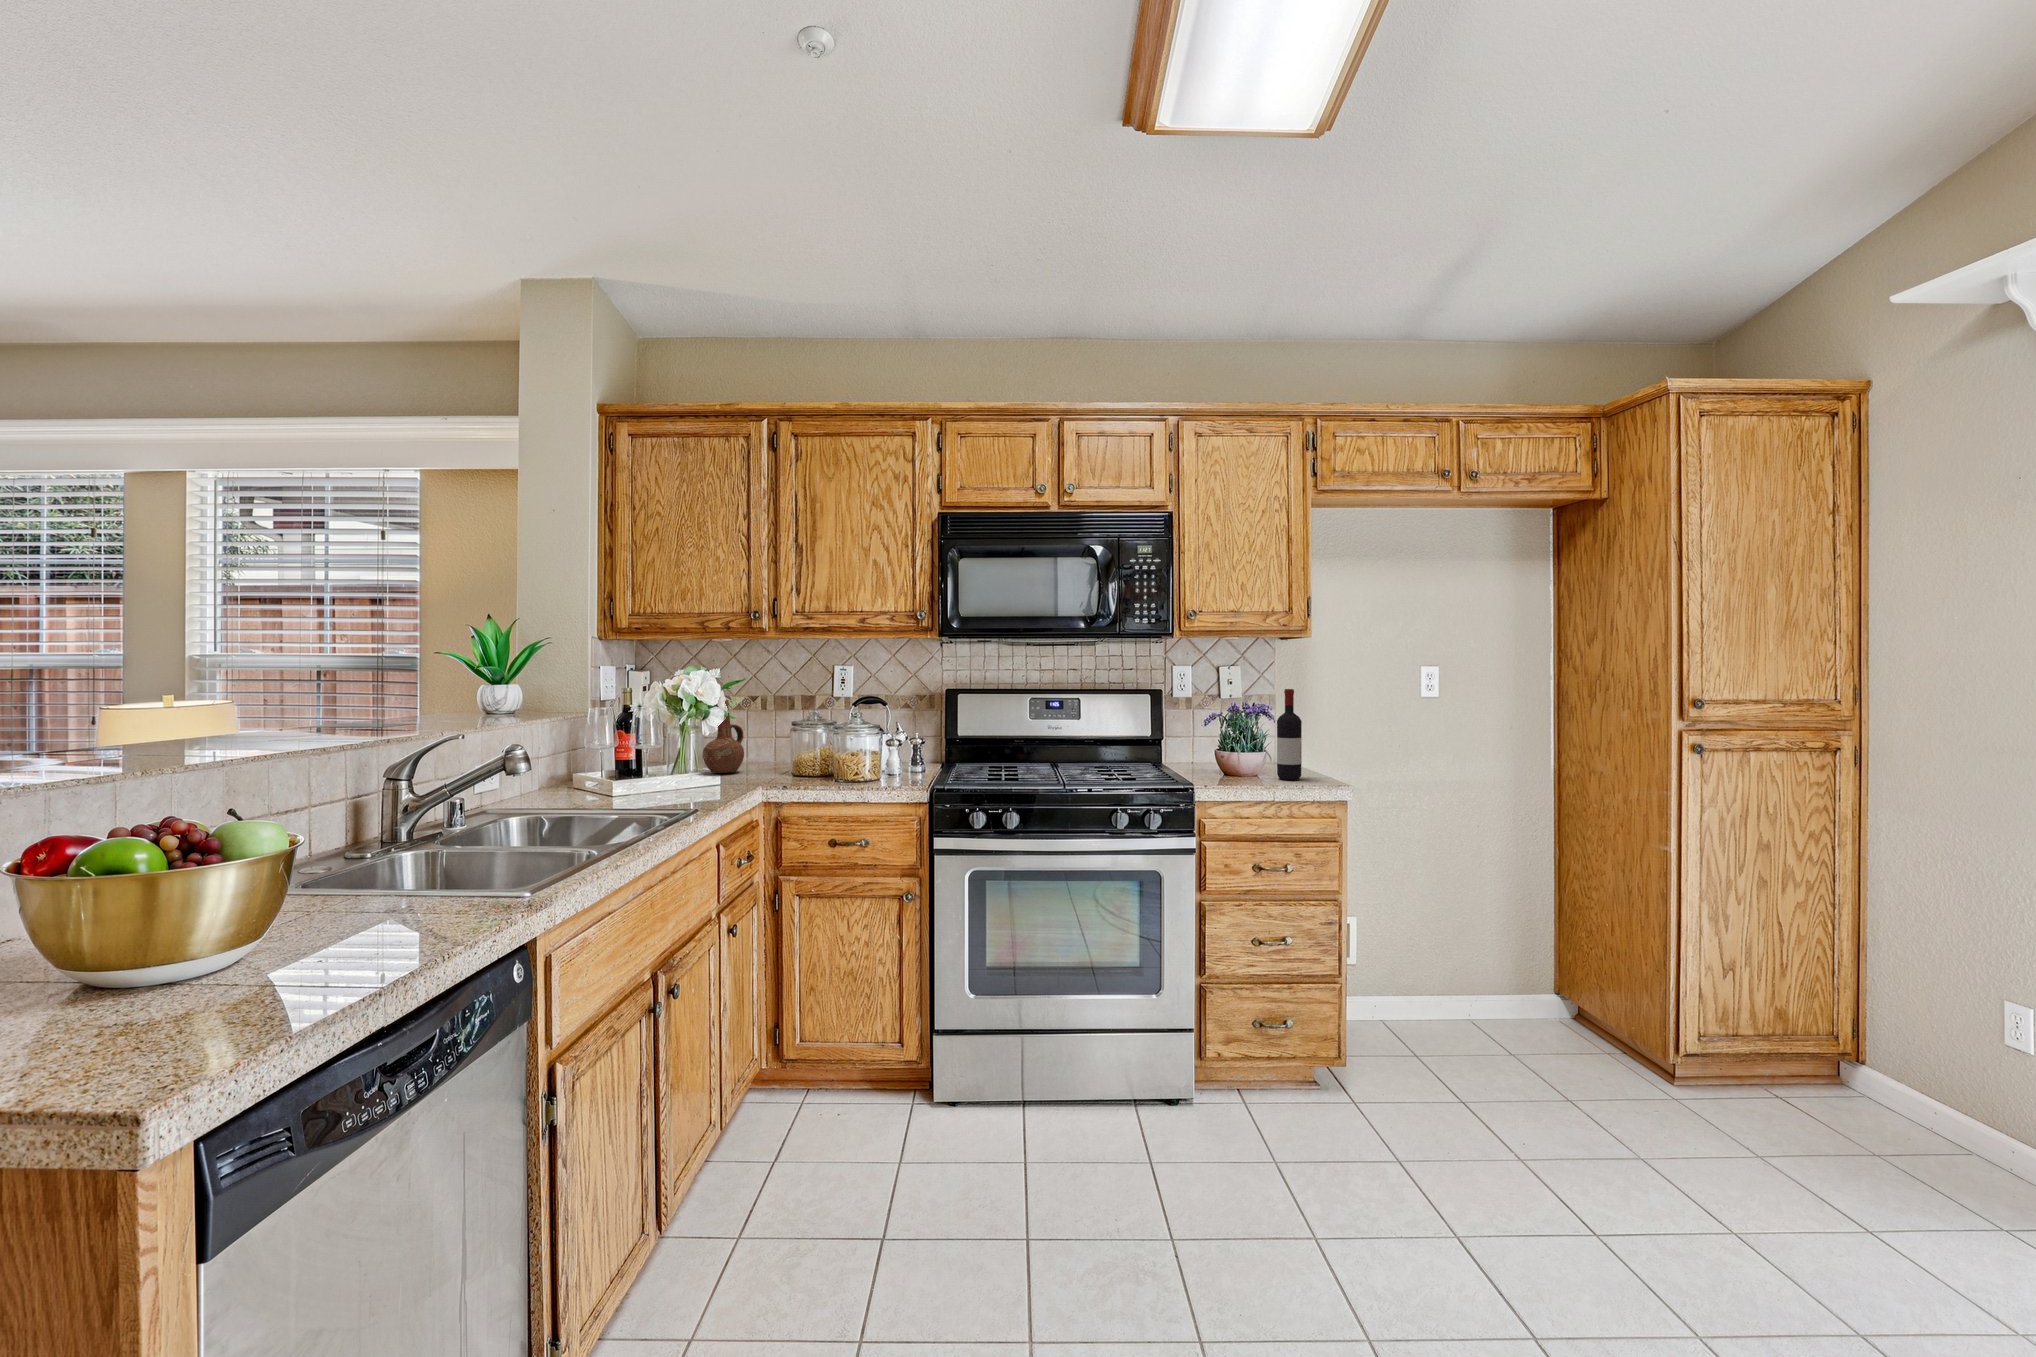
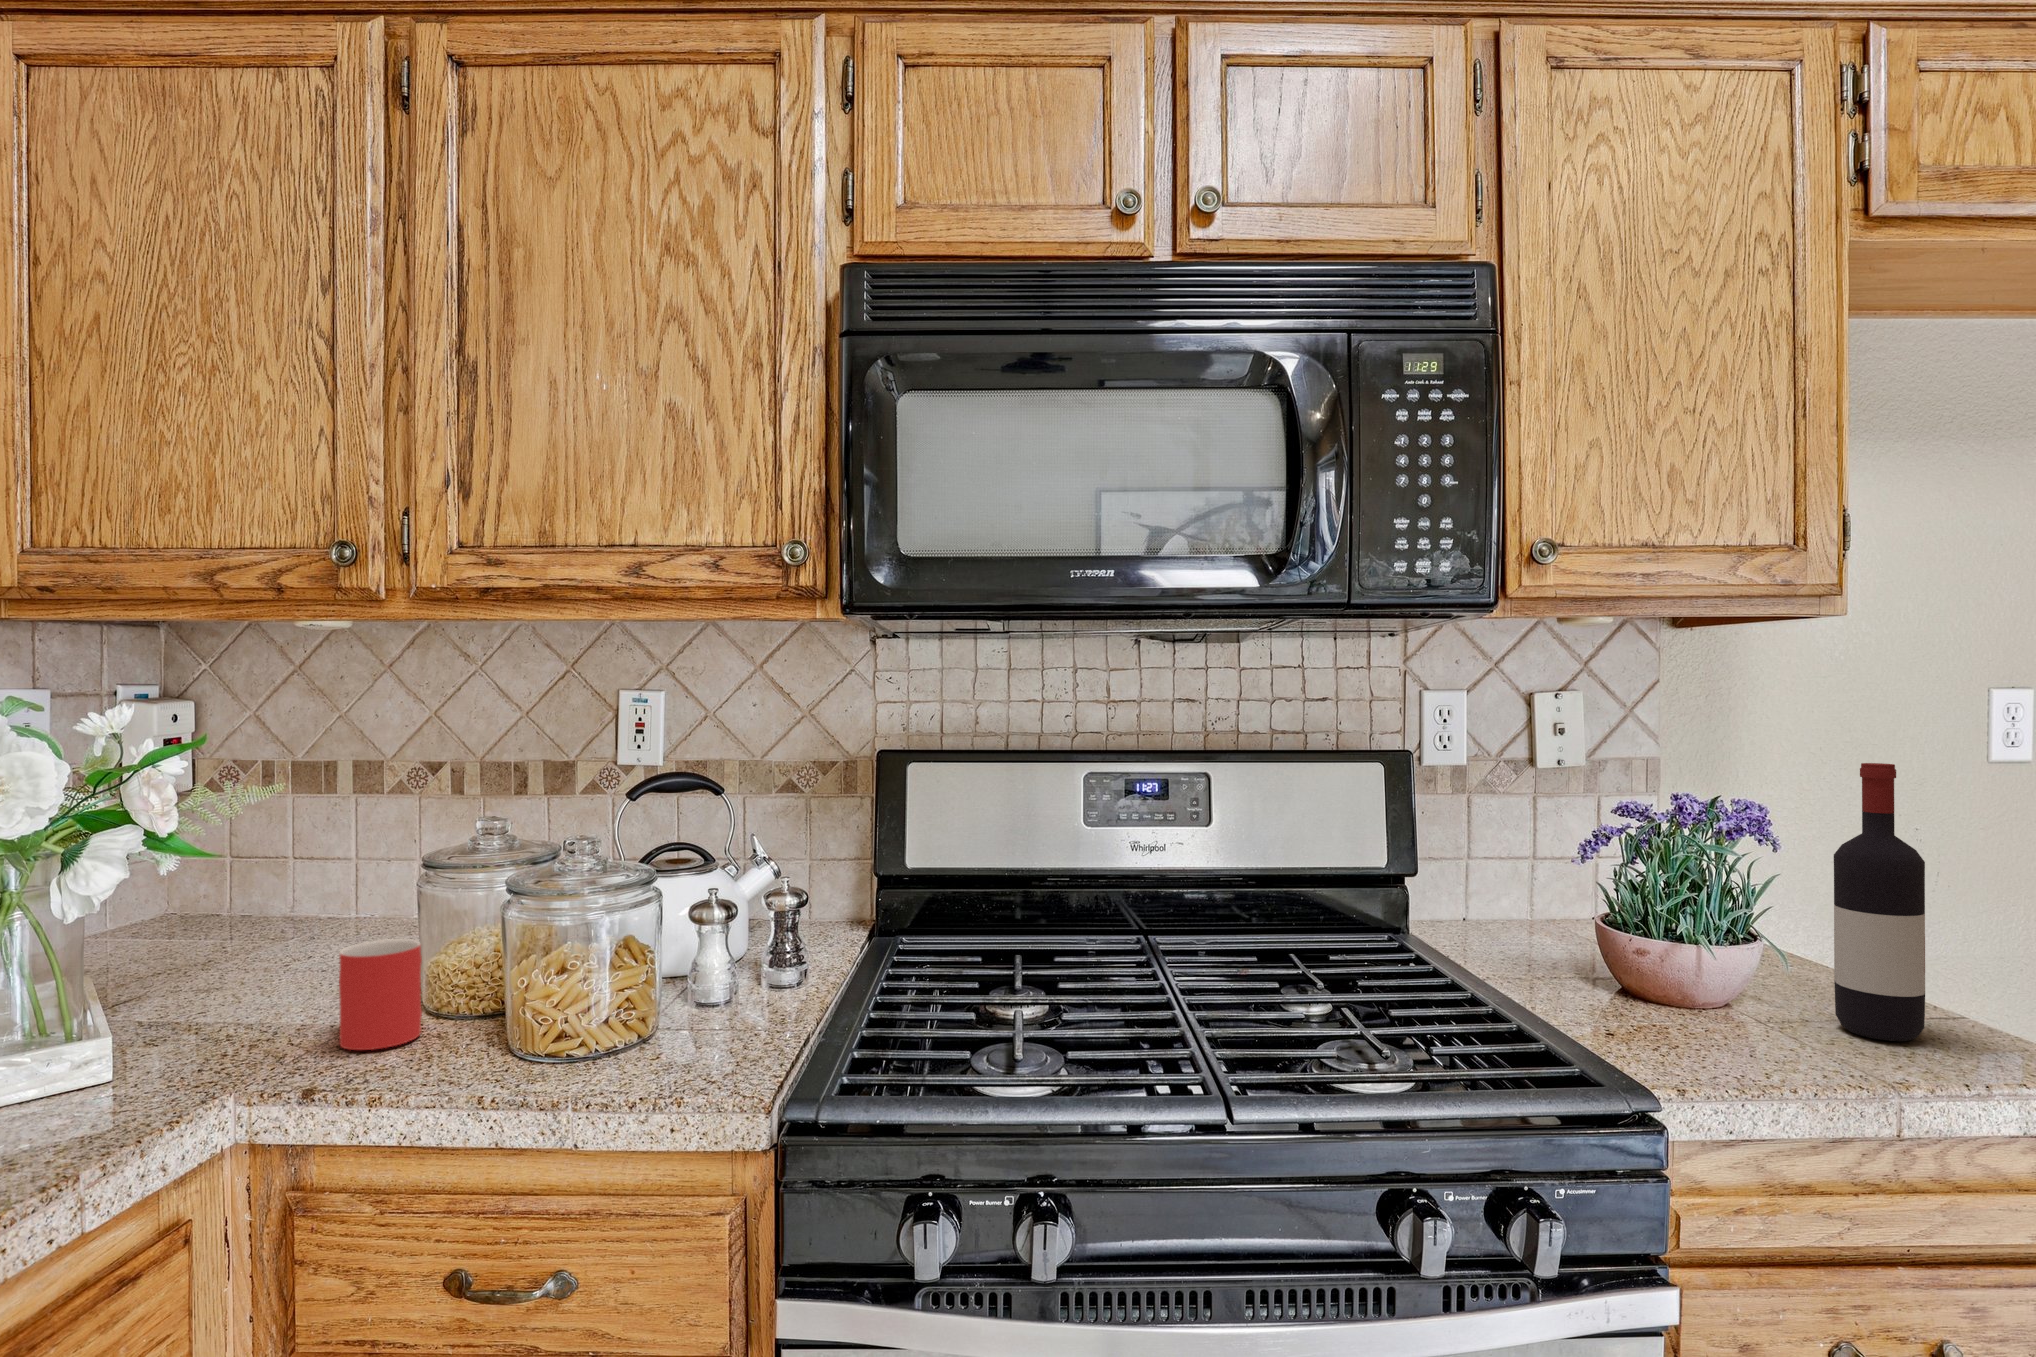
ceramic pitcher: present [703,701,744,773] -> none [194,784,331,986]
mug: none [771,750,802,782] -> present [339,939,422,1050]

